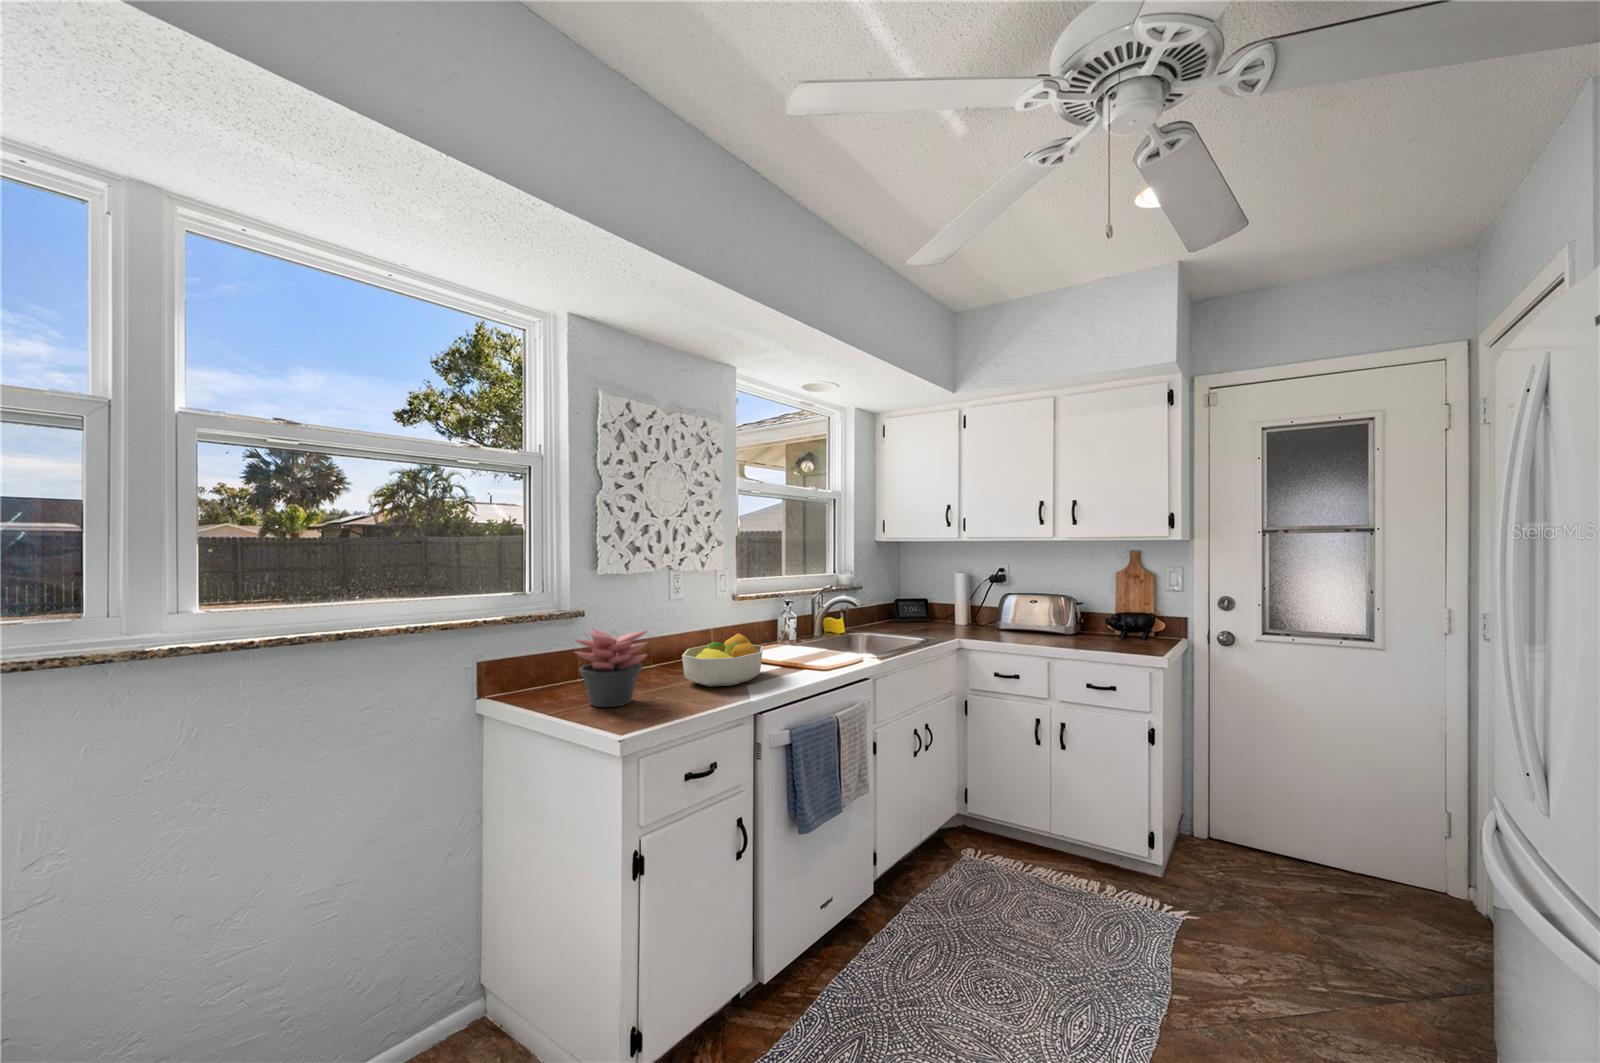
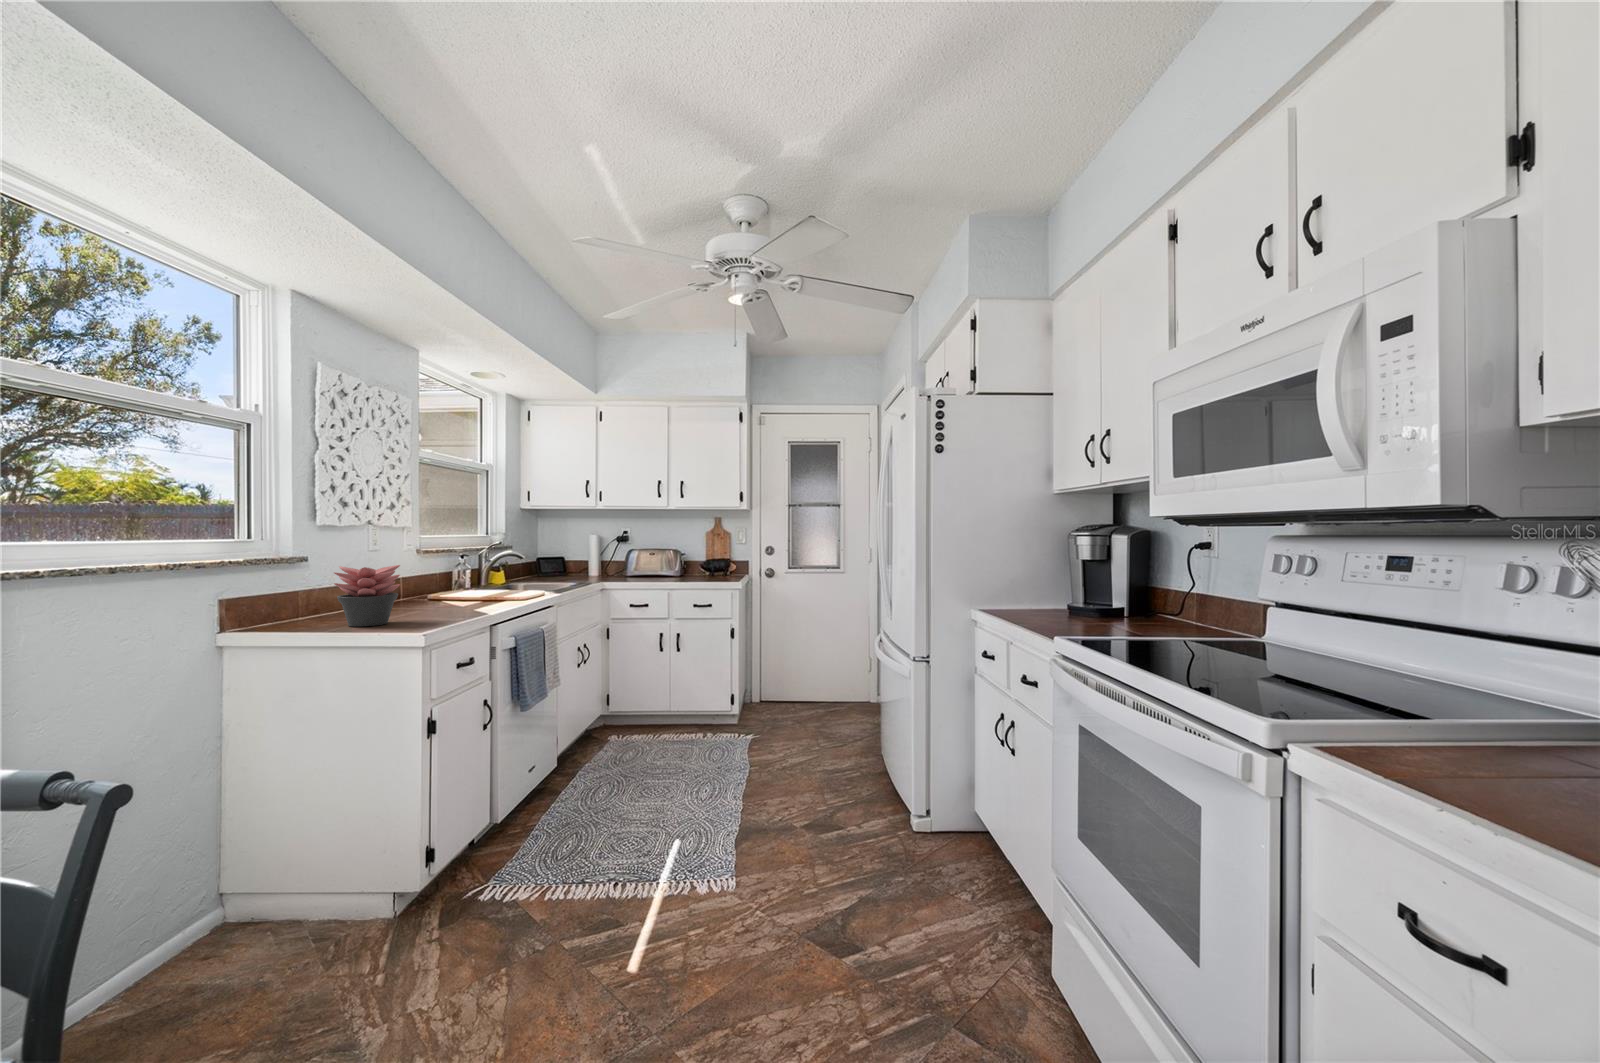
fruit bowl: present [682,633,763,687] -> none [411,574,483,612]

